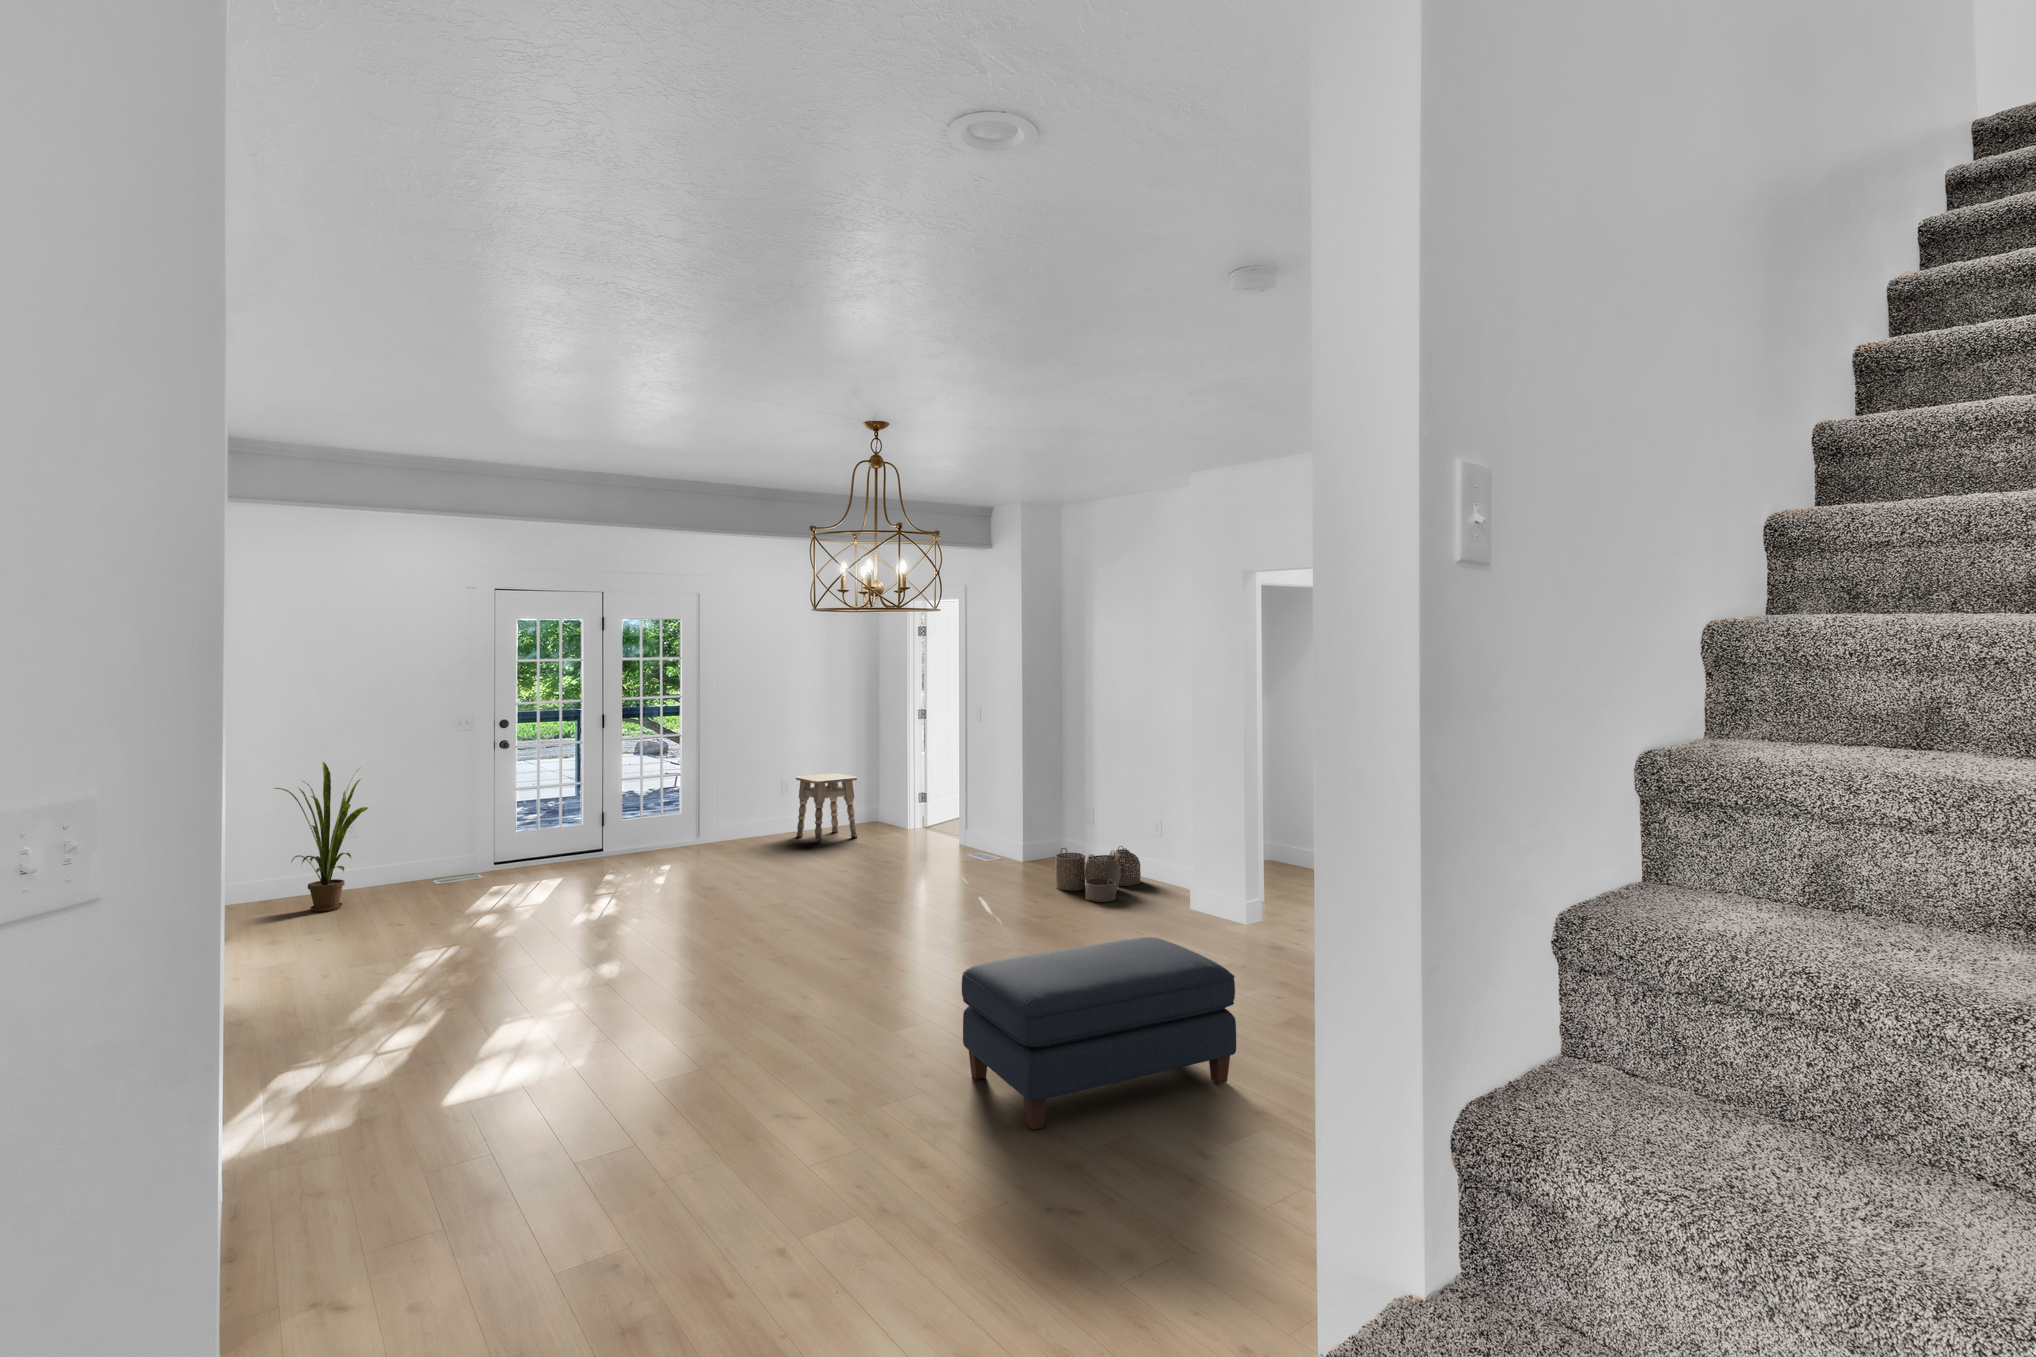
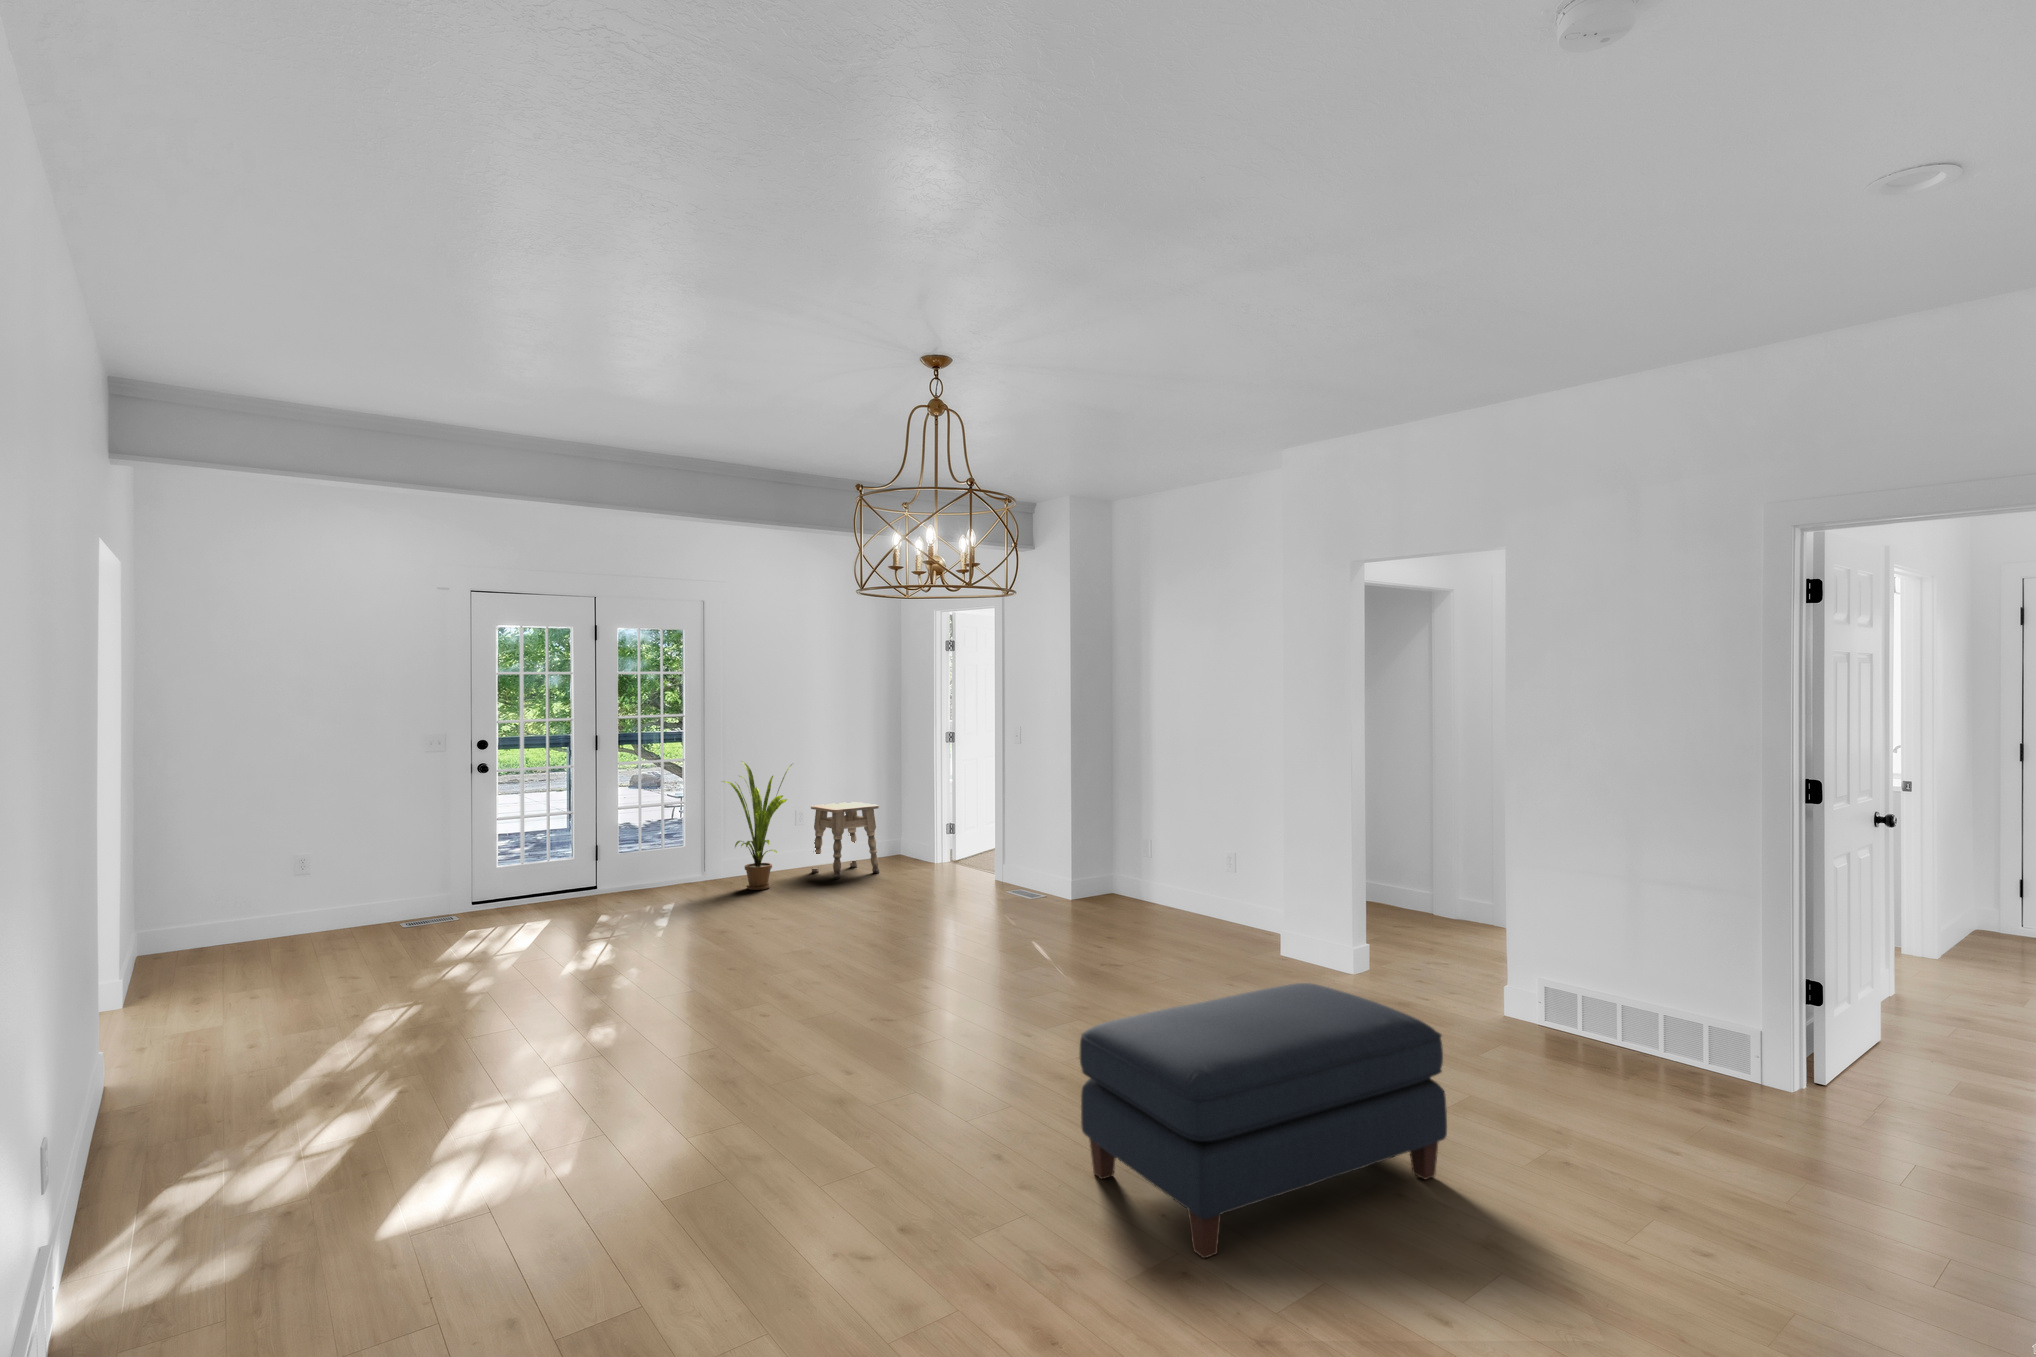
house plant: present [275,762,368,912] -> present [723,761,792,890]
woven basket: present [1055,846,1141,902] -> none [1117,875,1212,940]

